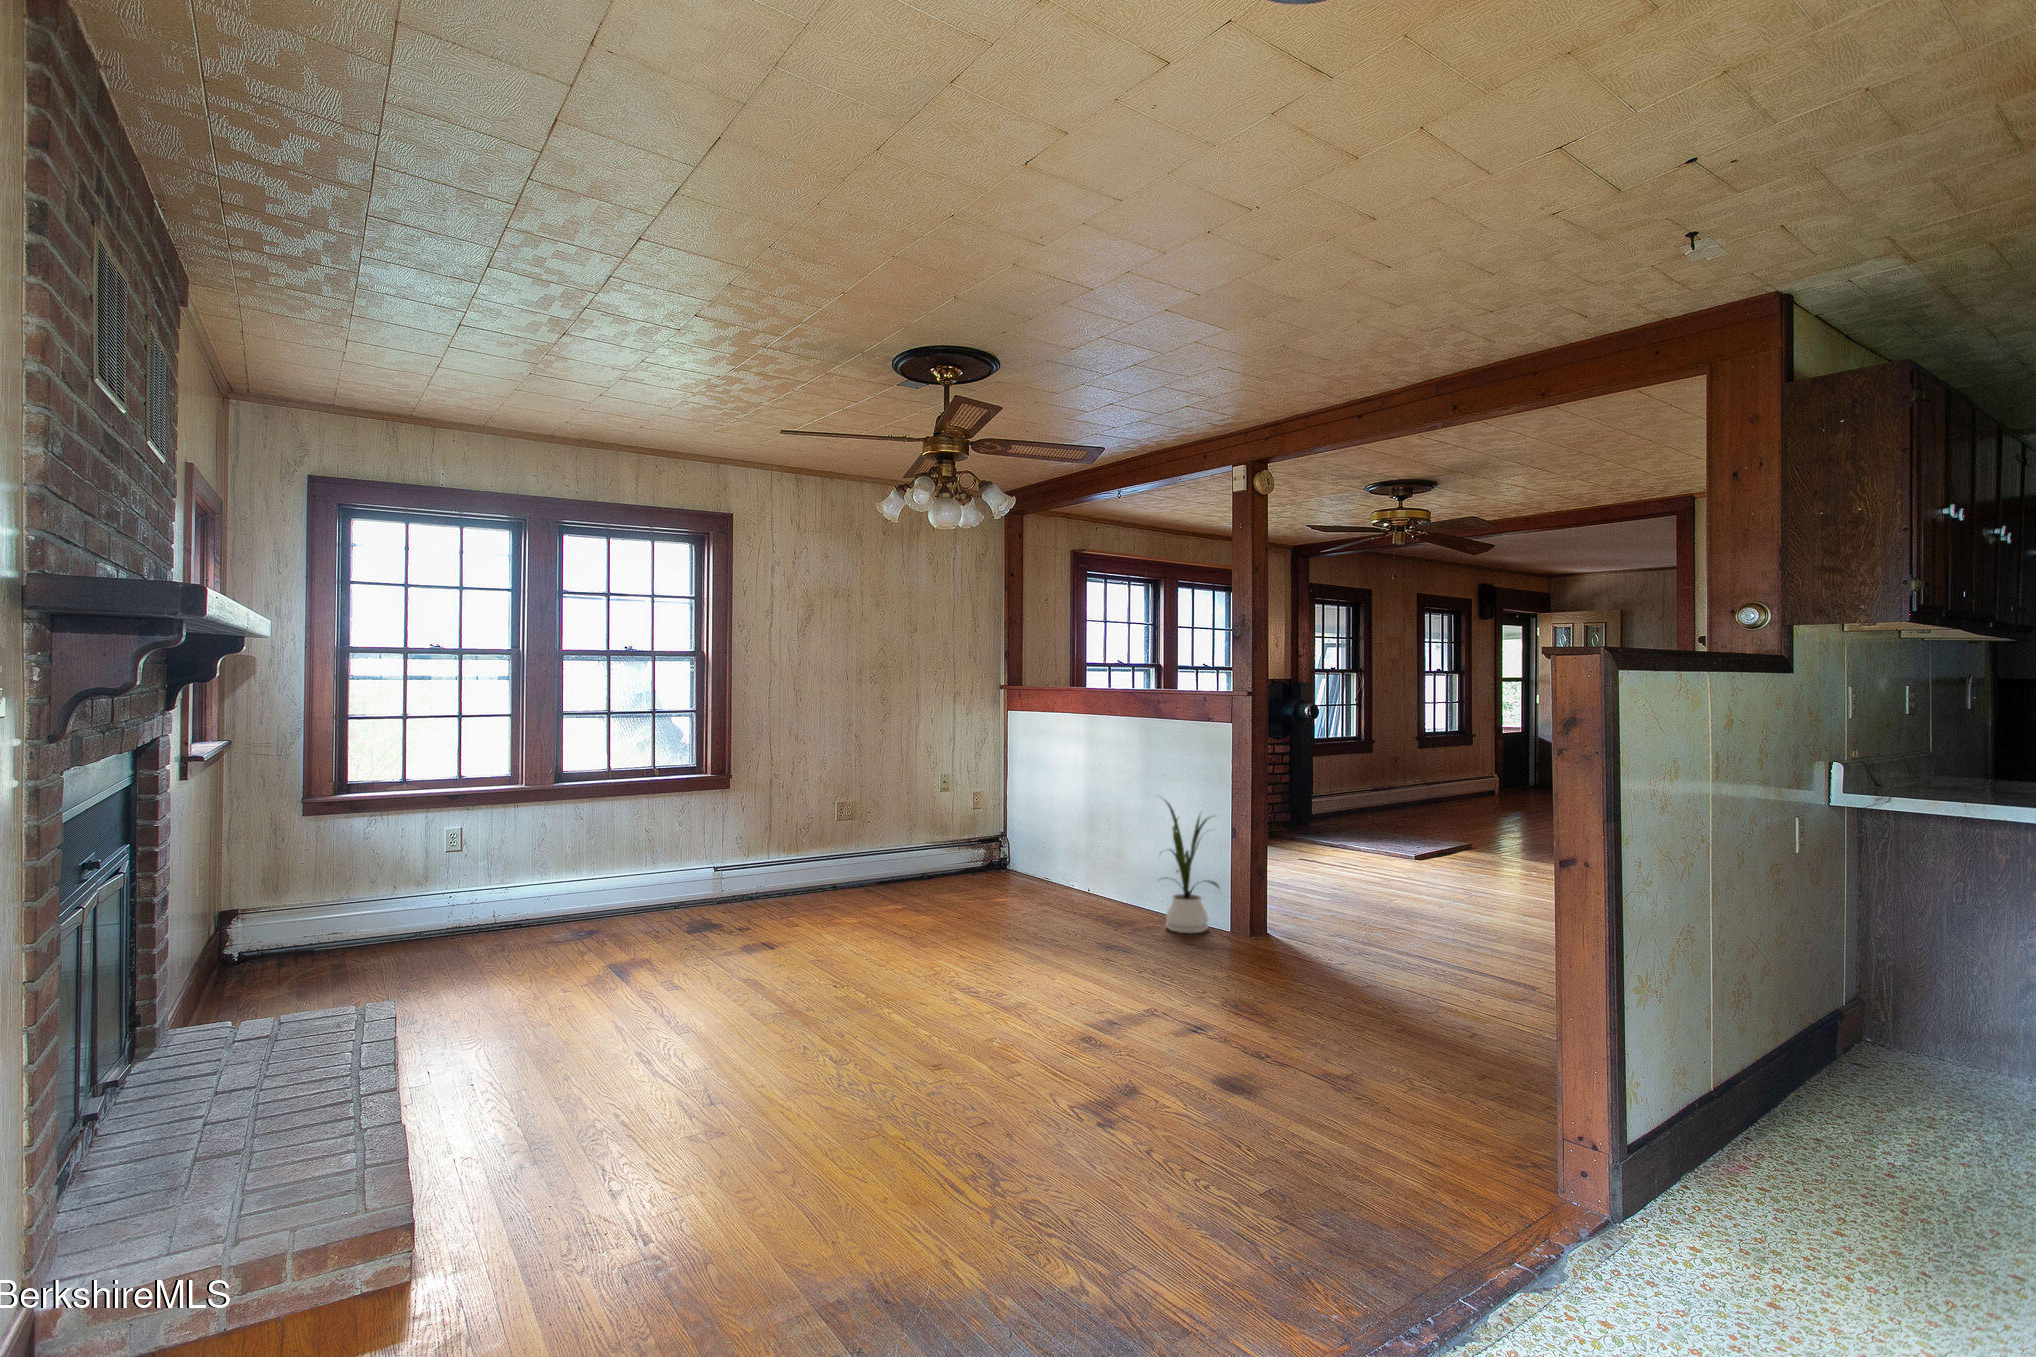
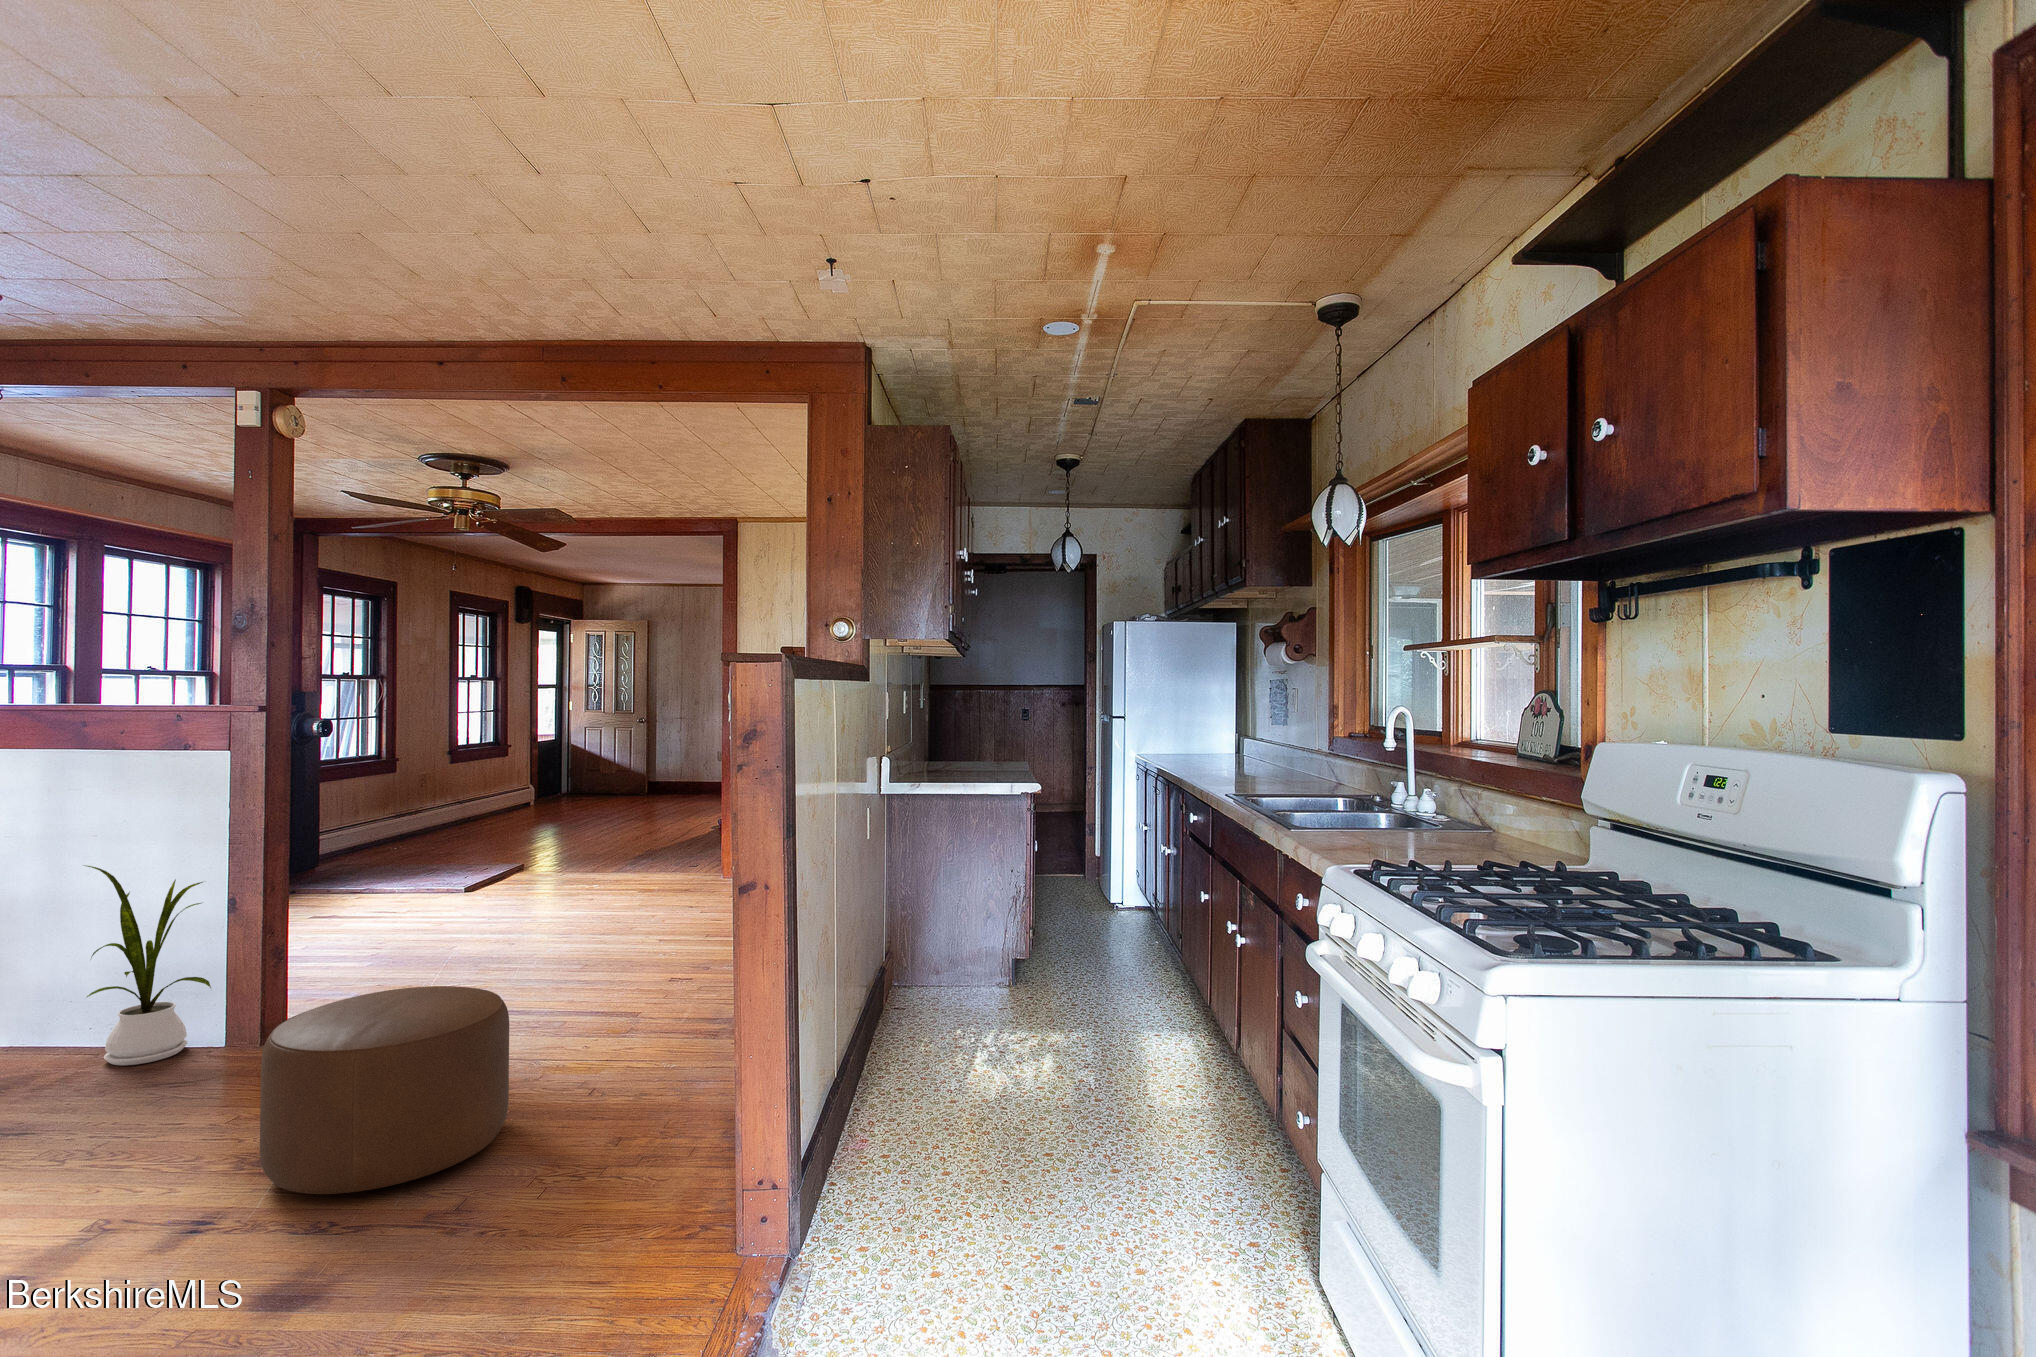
ottoman: none [1230,908,1396,1051] -> present [260,986,509,1194]

